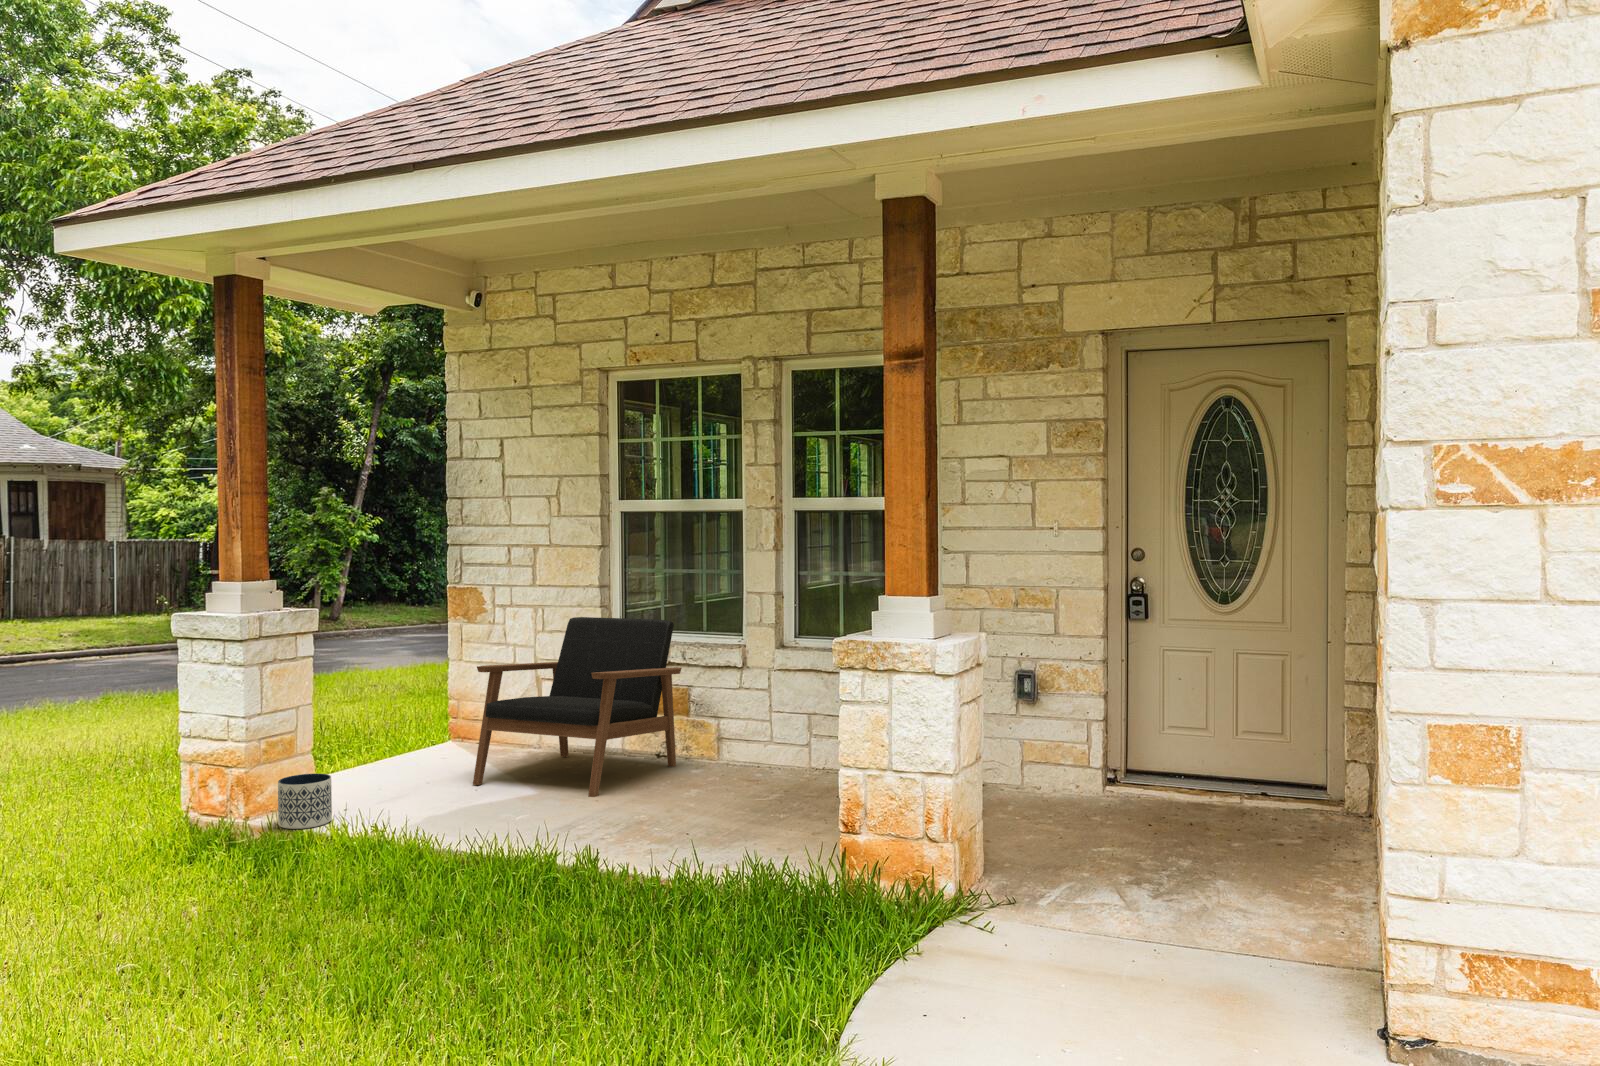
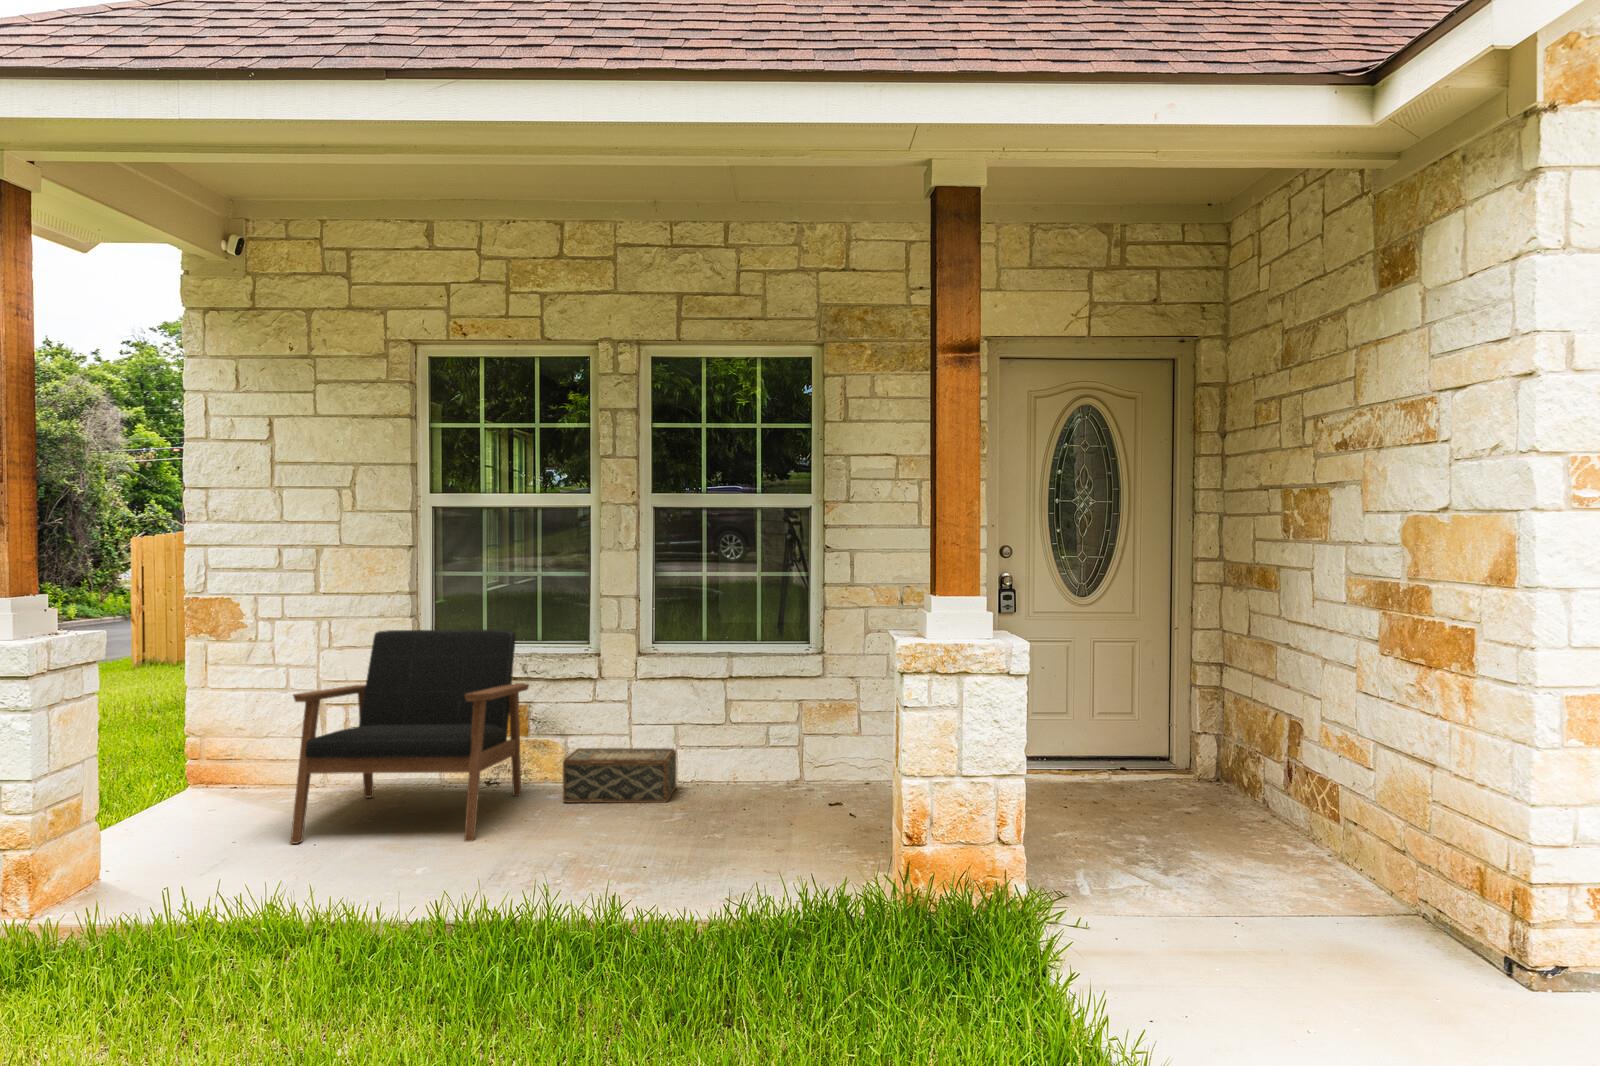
woven basket: none [697,729,804,784] -> present [563,748,676,803]
planter: present [278,774,332,829] -> none [58,854,139,936]

